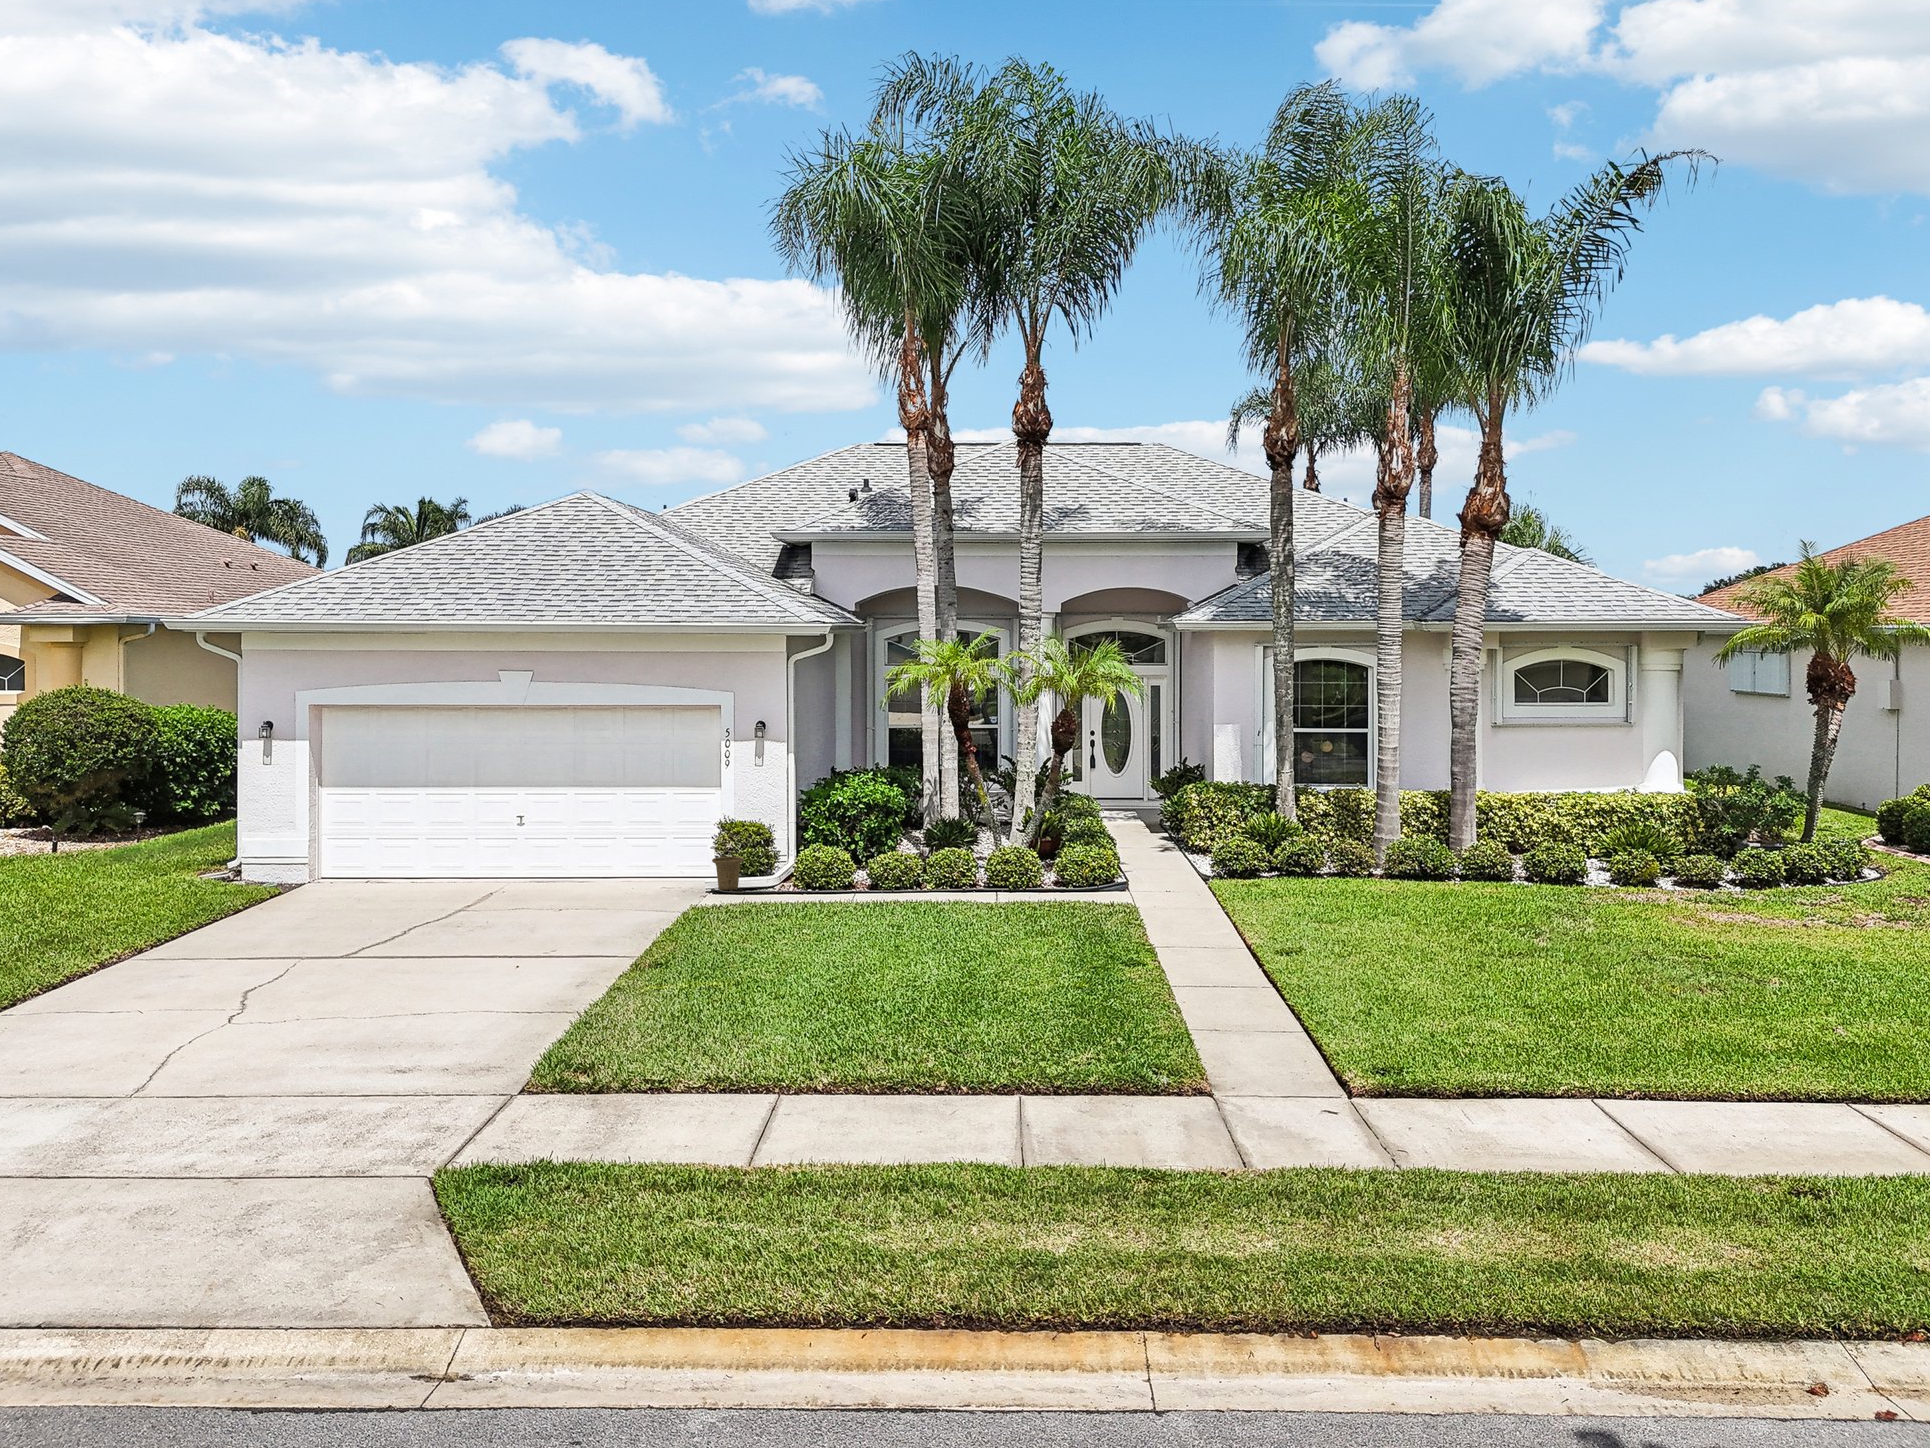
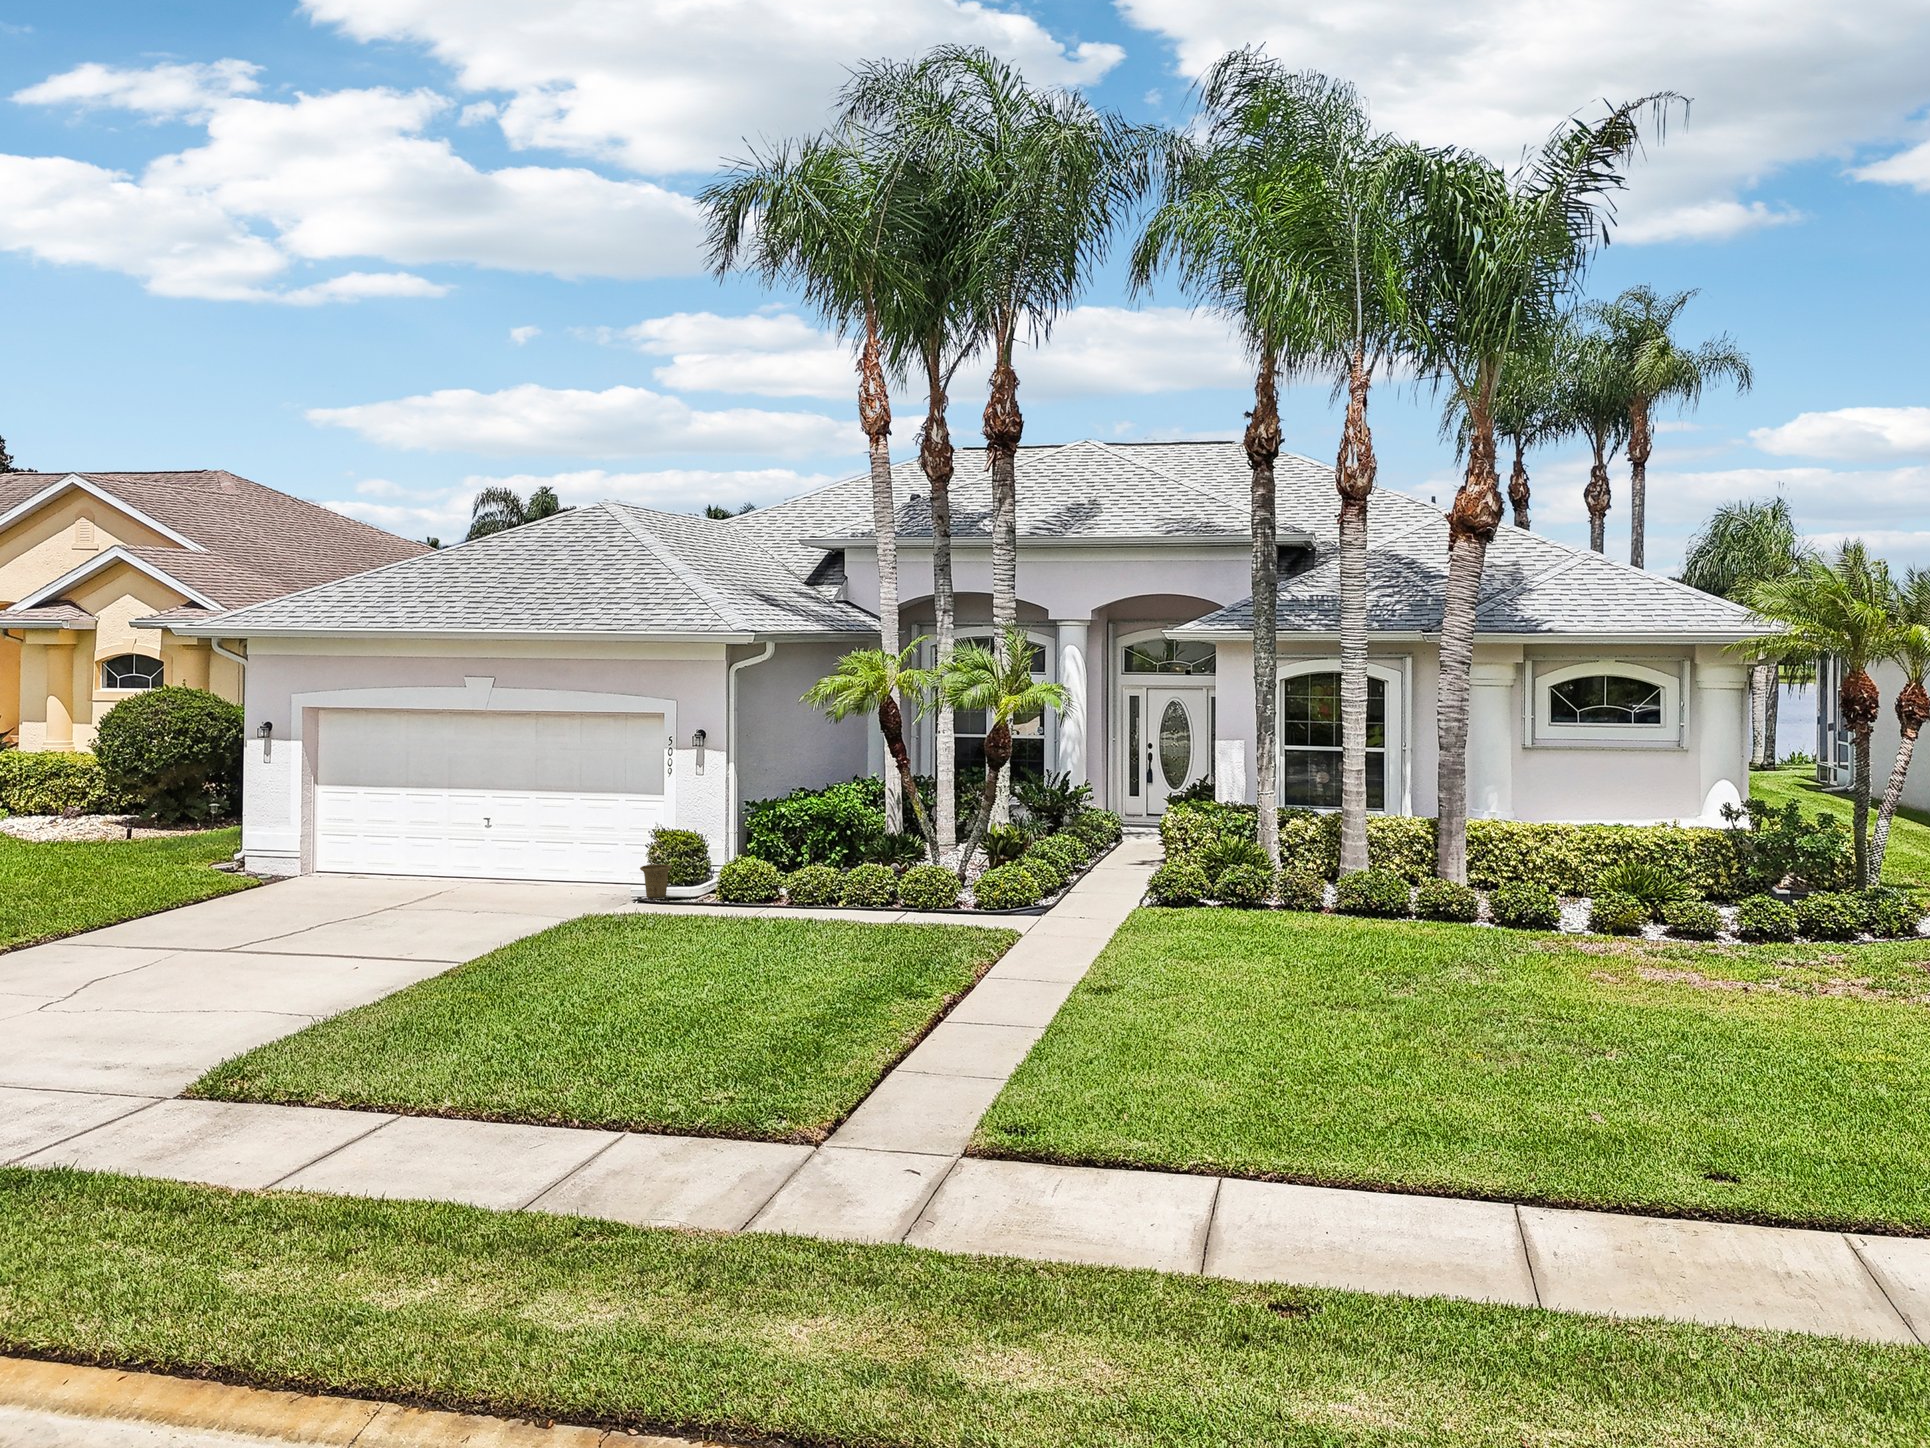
potted tree: present [108,803,133,842] -> none [190,790,218,830]

